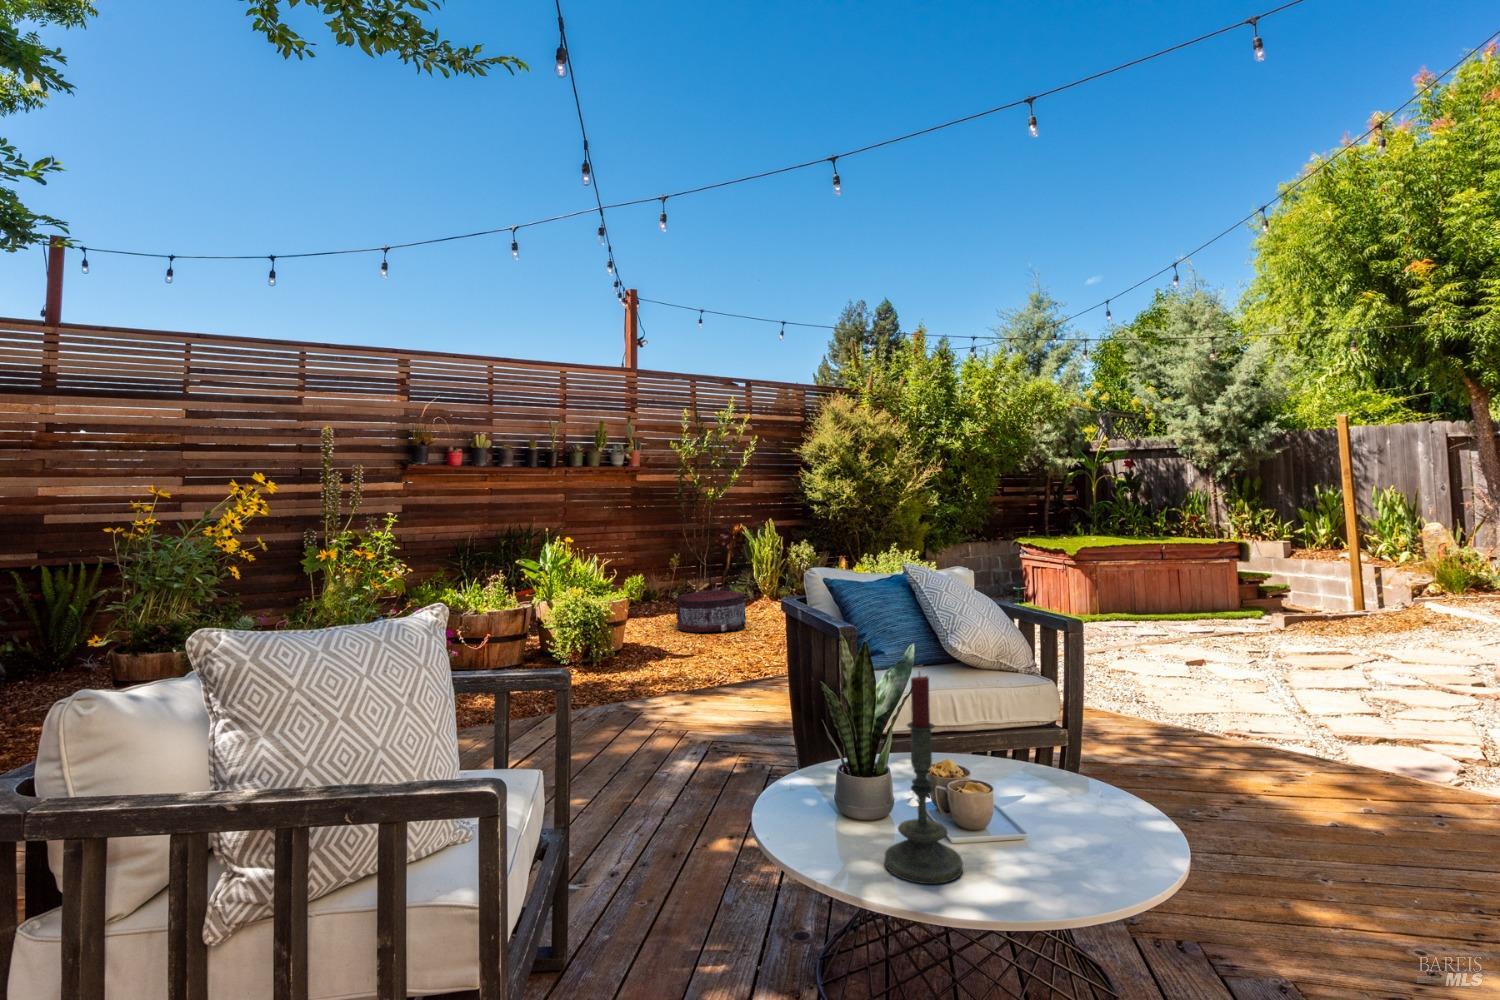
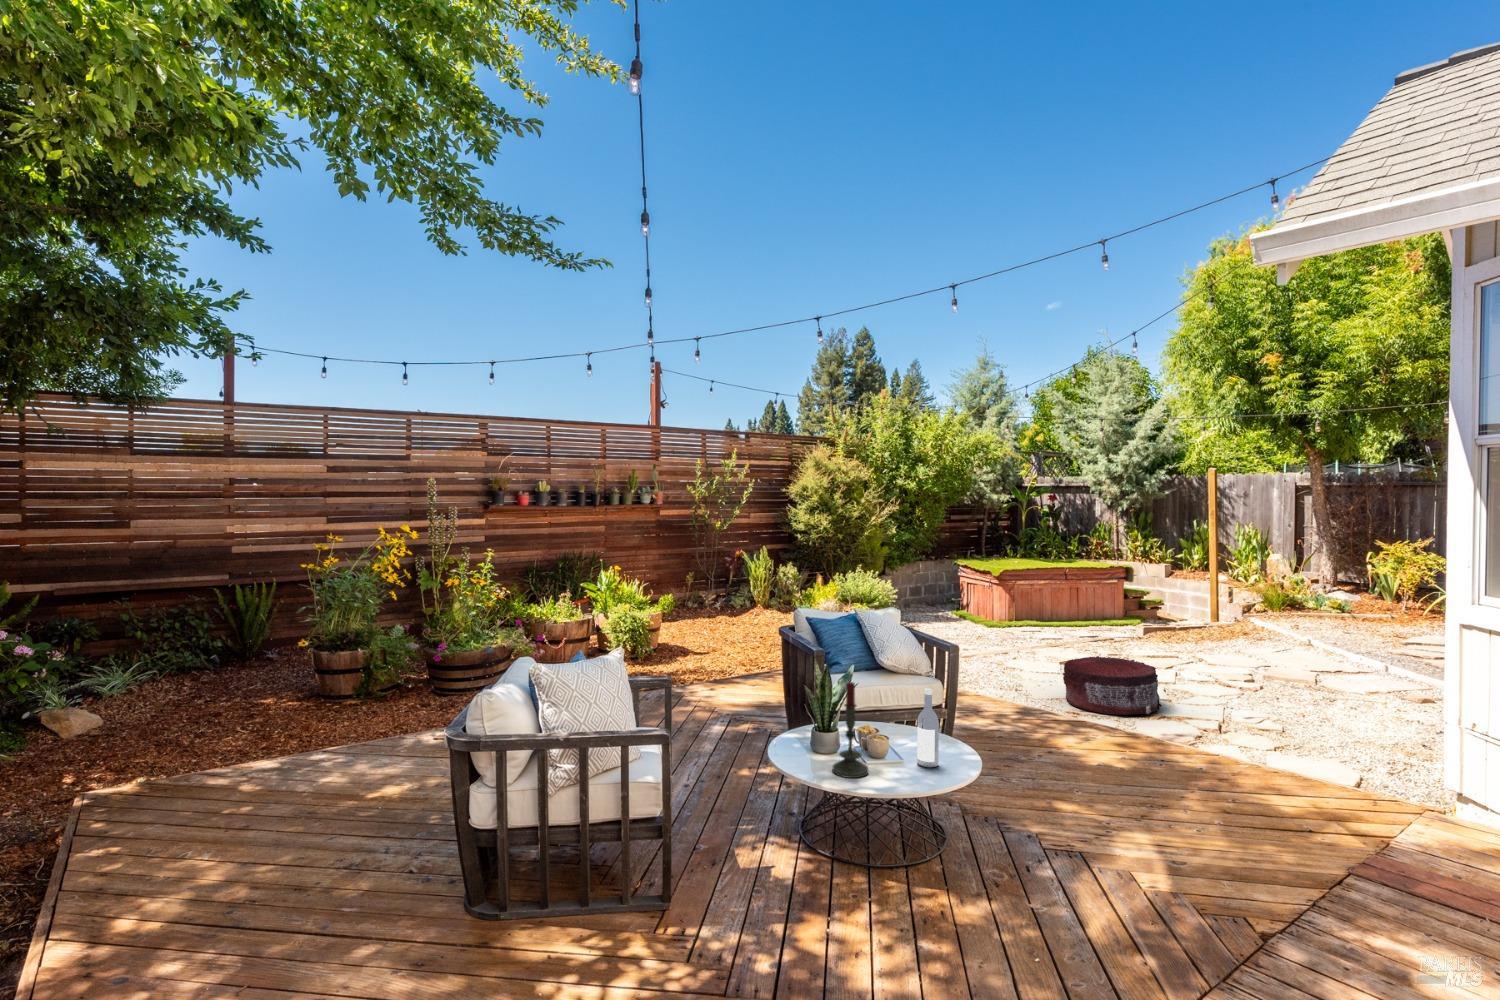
pouf: present [676,590,746,632] -> present [1063,656,1162,715]
wine bottle: none [1057,687,1104,853] -> present [917,688,939,767]

